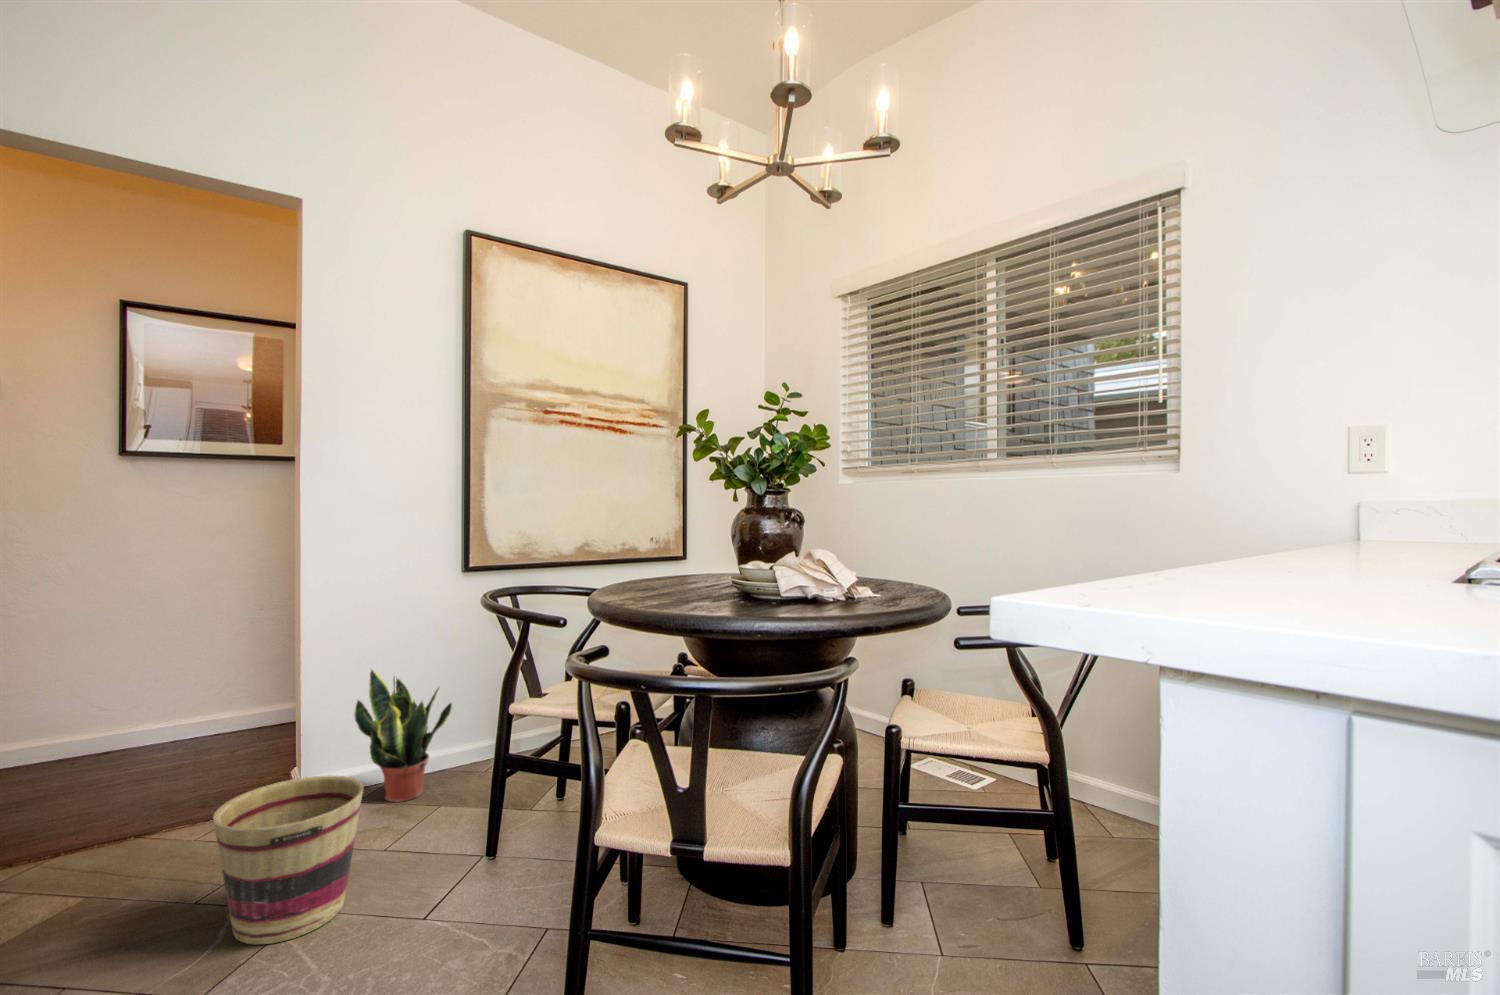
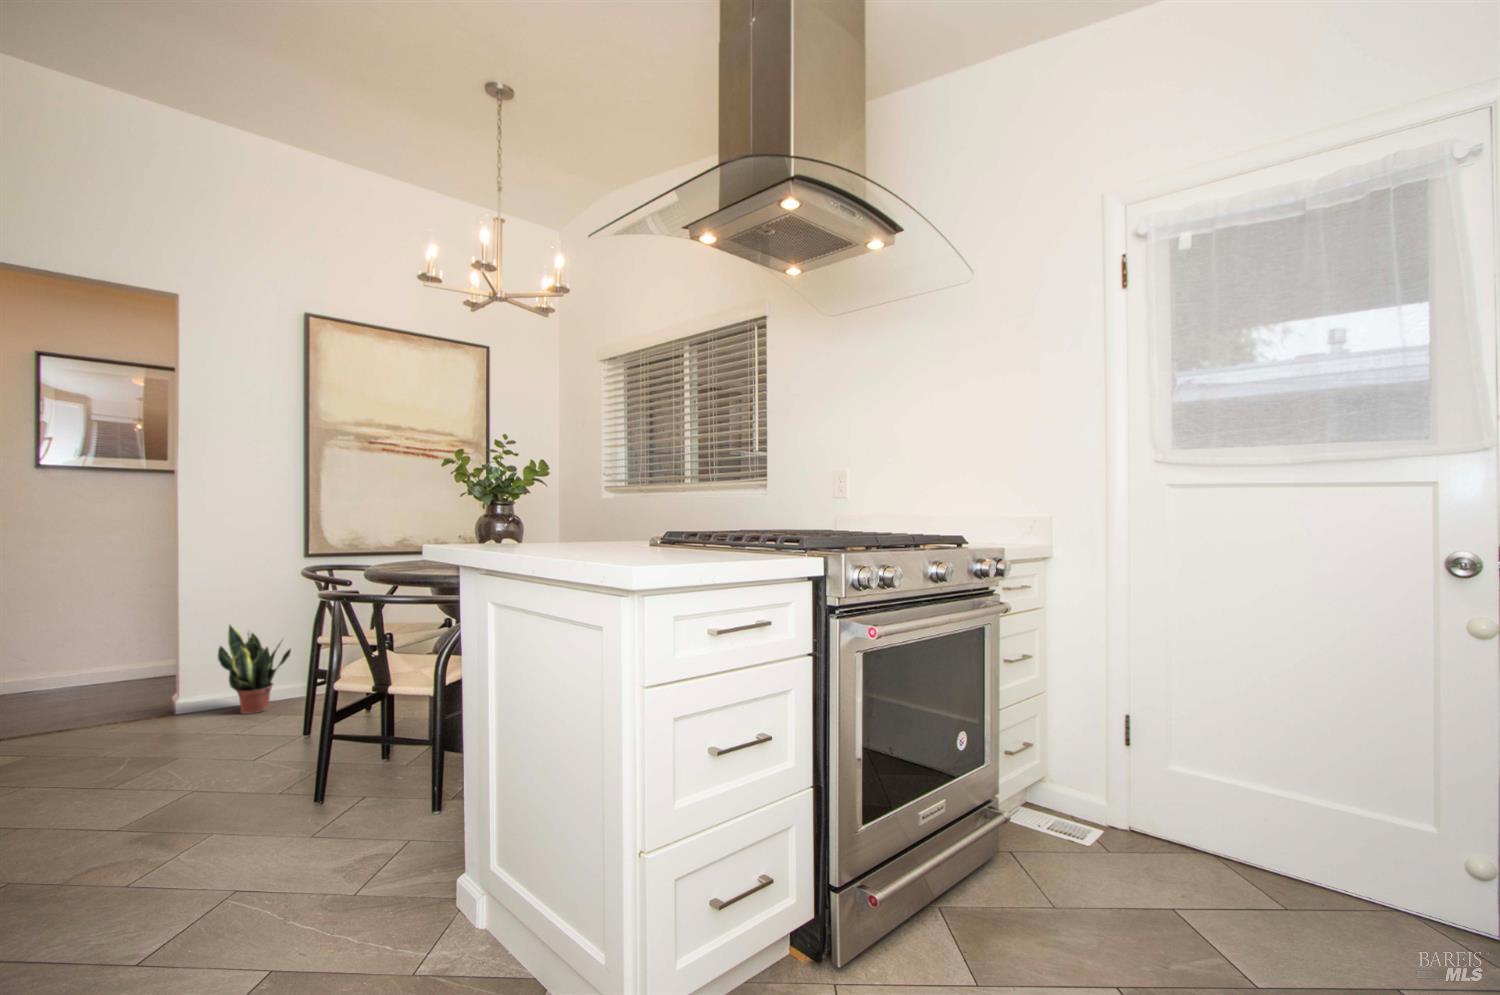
basket: present [213,776,363,945] -> none [114,686,214,776]

